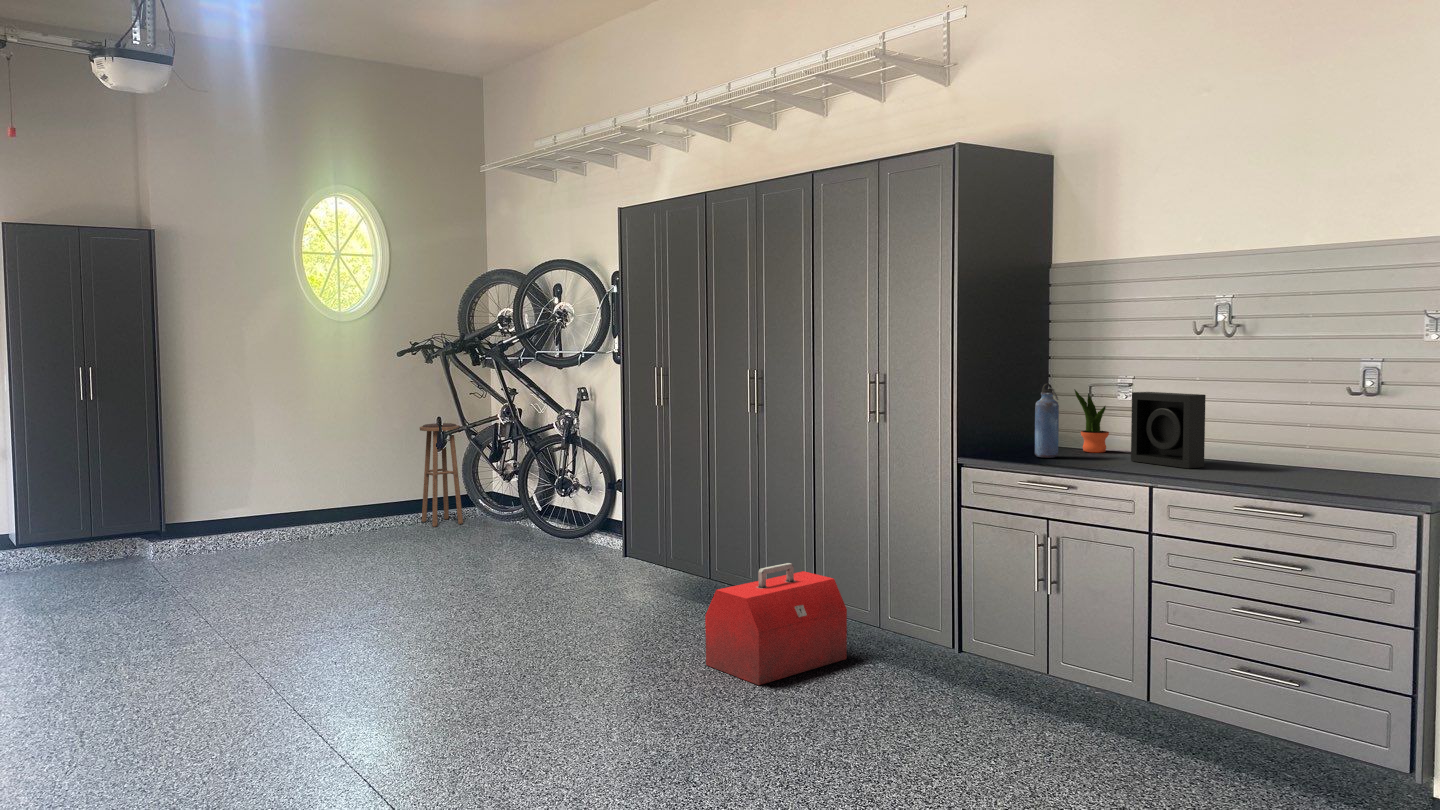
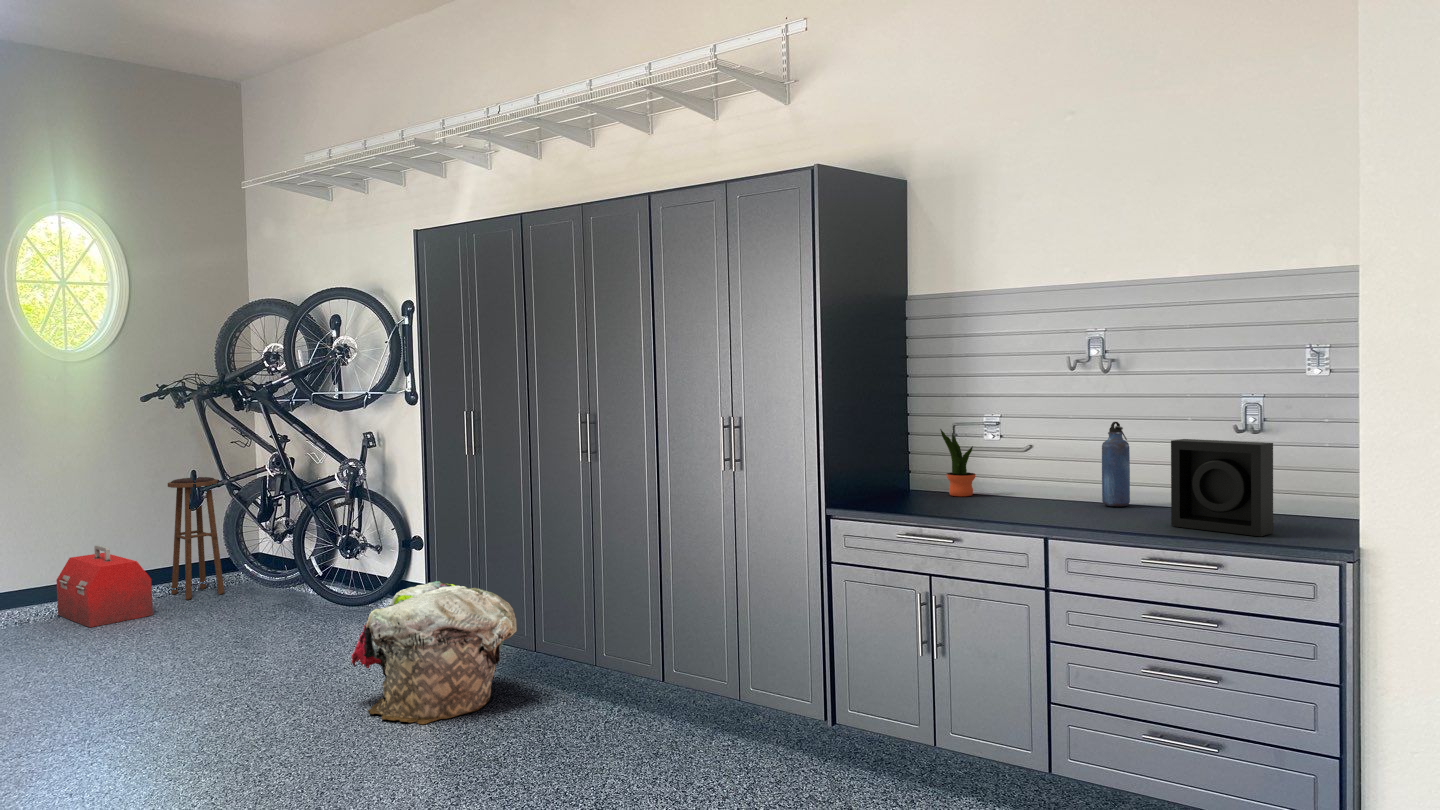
water bottle: present [1035,384,1059,458] -> present [1102,422,1130,506]
speaker: present [1131,392,1206,468] -> present [1171,439,1273,536]
laundry basket: none [559,513,695,630] -> present [351,581,517,724]
toolbox: present [705,563,847,685] -> present [56,545,153,627]

